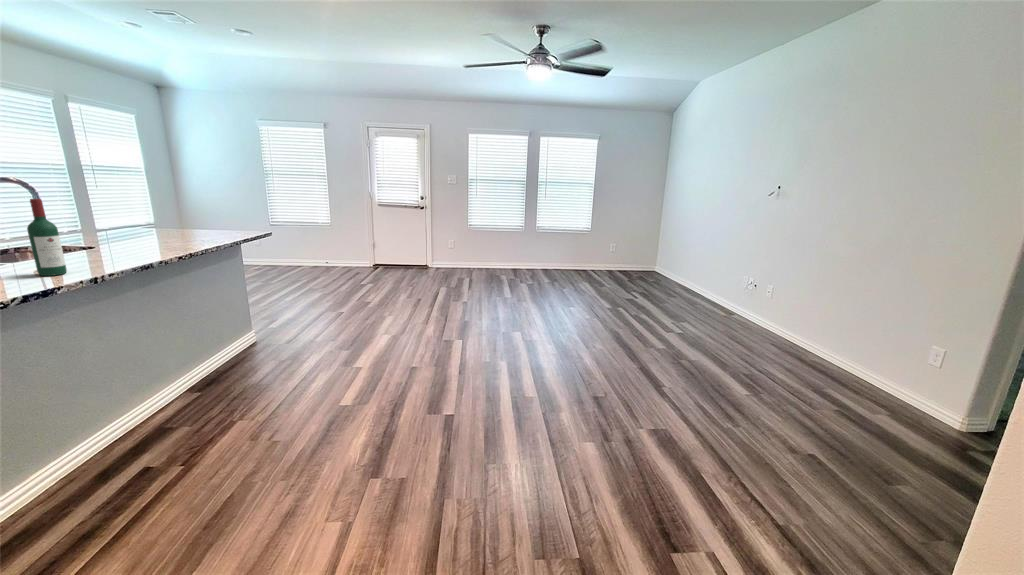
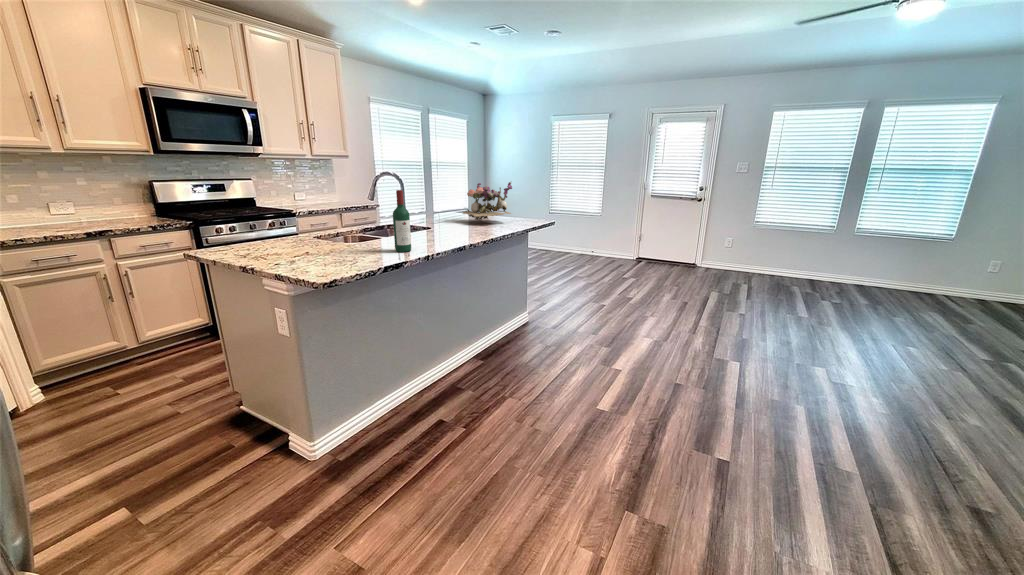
flower arrangement: none [142,189,216,236] -> present [463,182,512,221]

